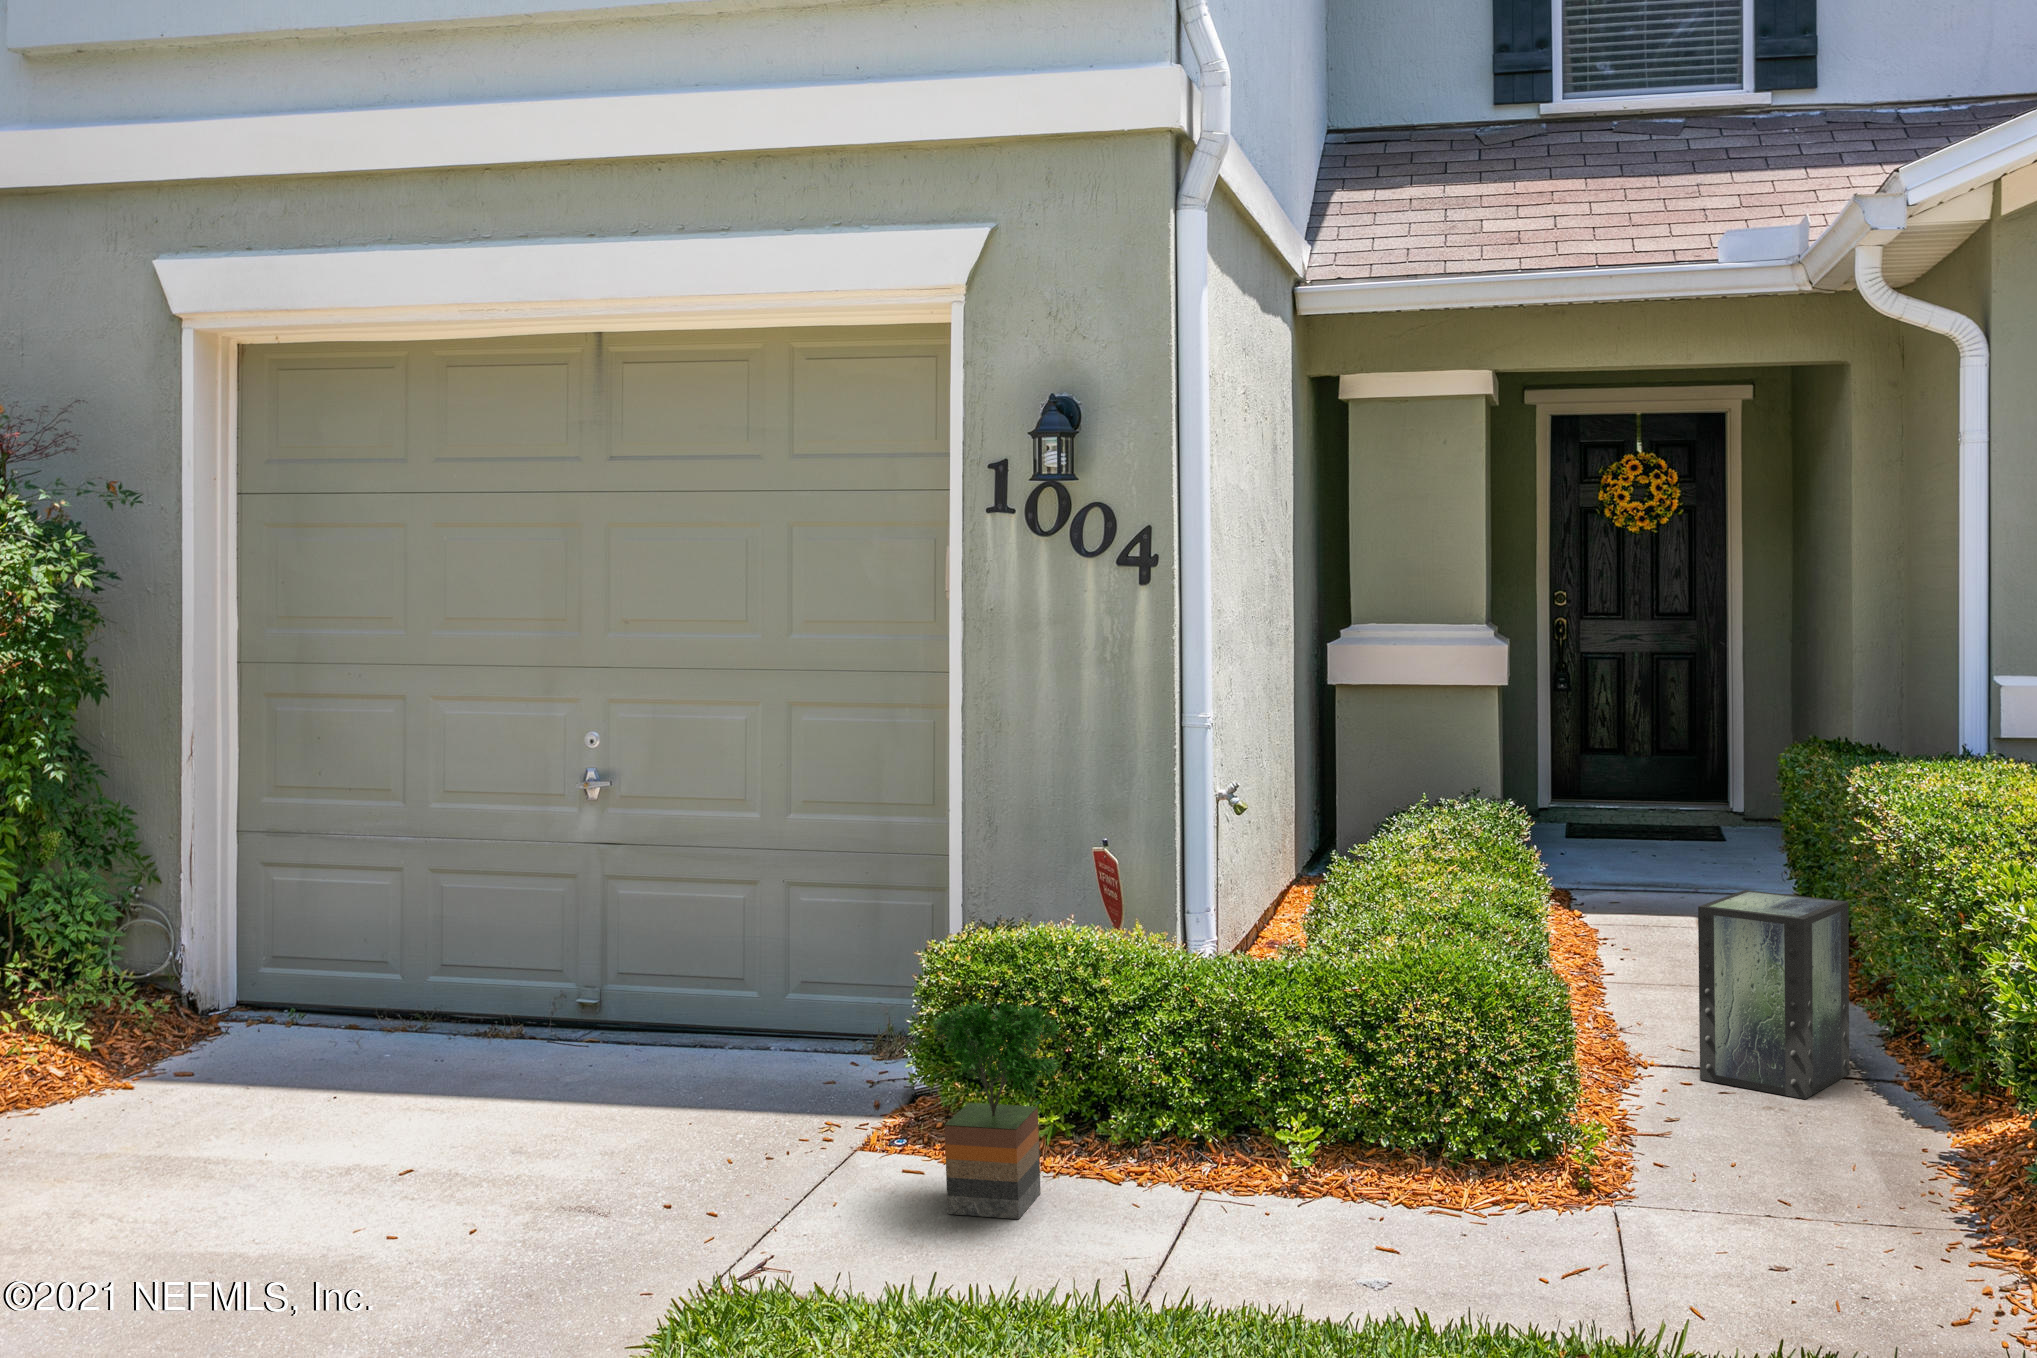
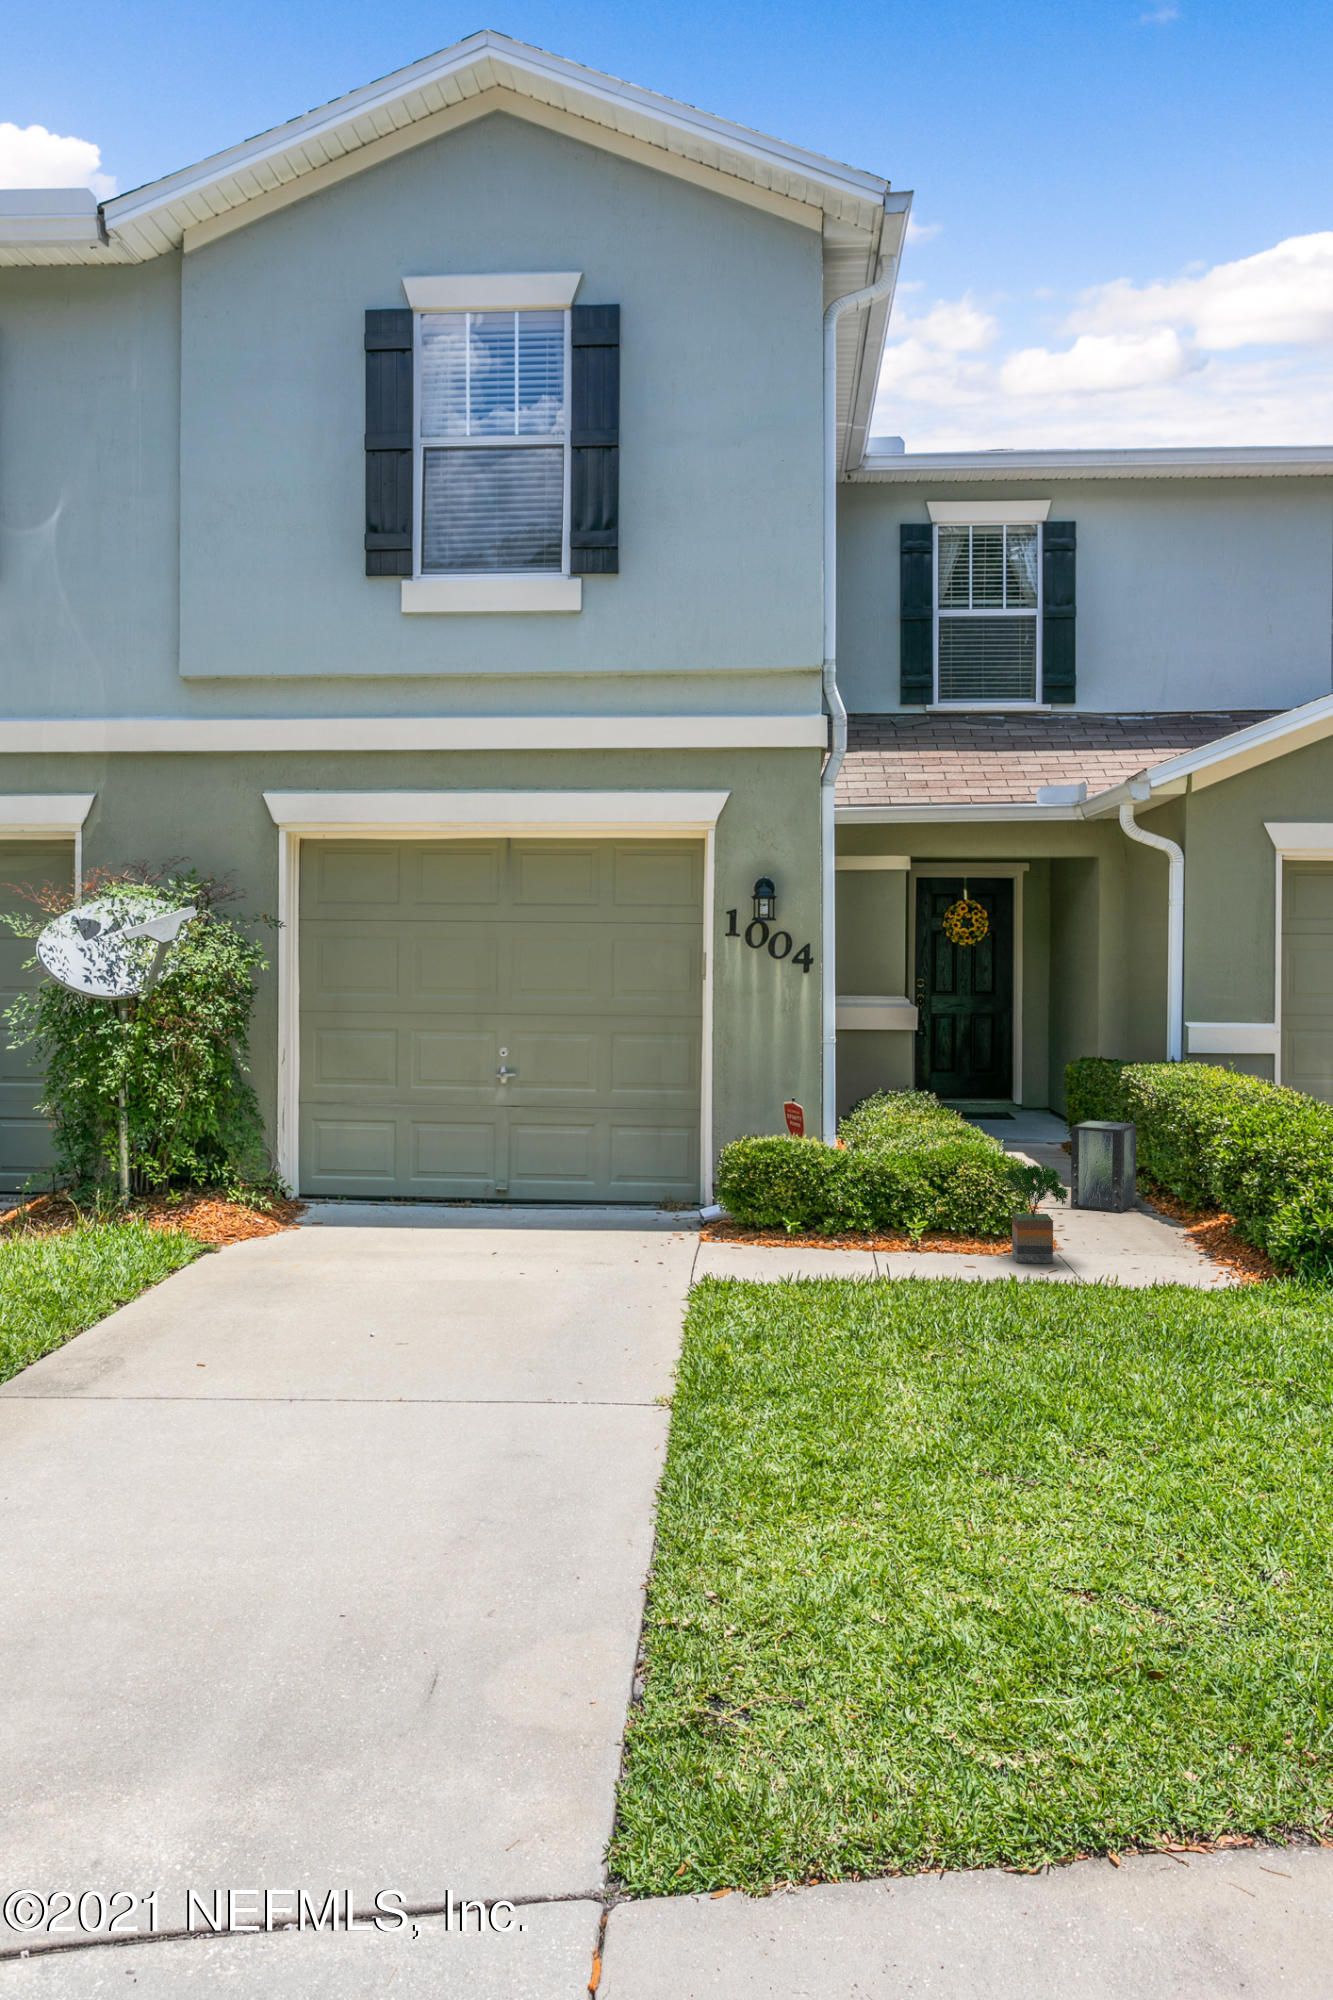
potted tree: present [931,1000,1060,1219] -> present [1002,1165,1068,1263]

